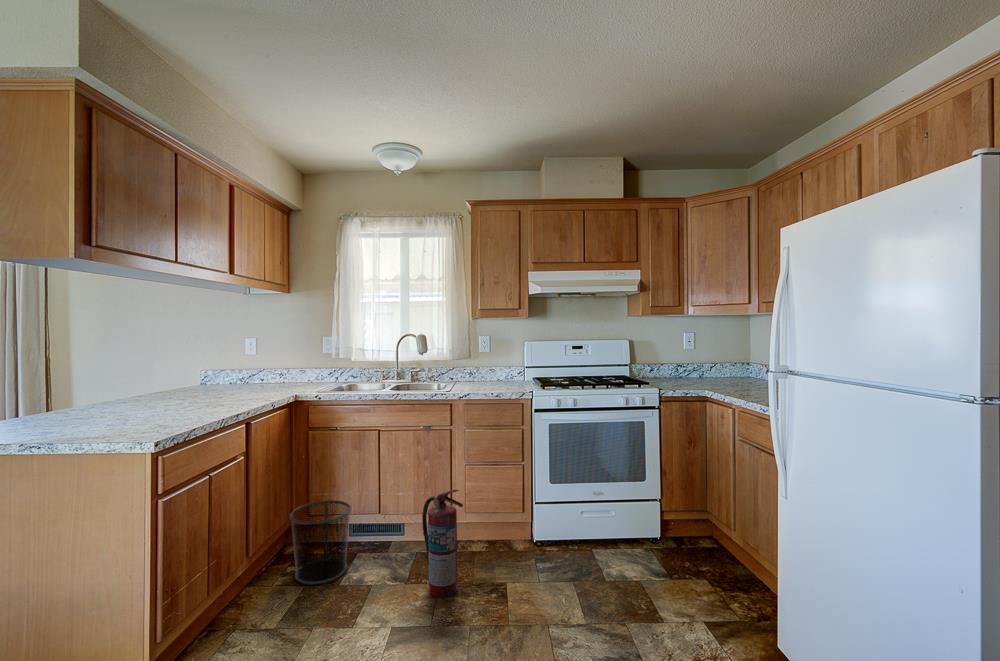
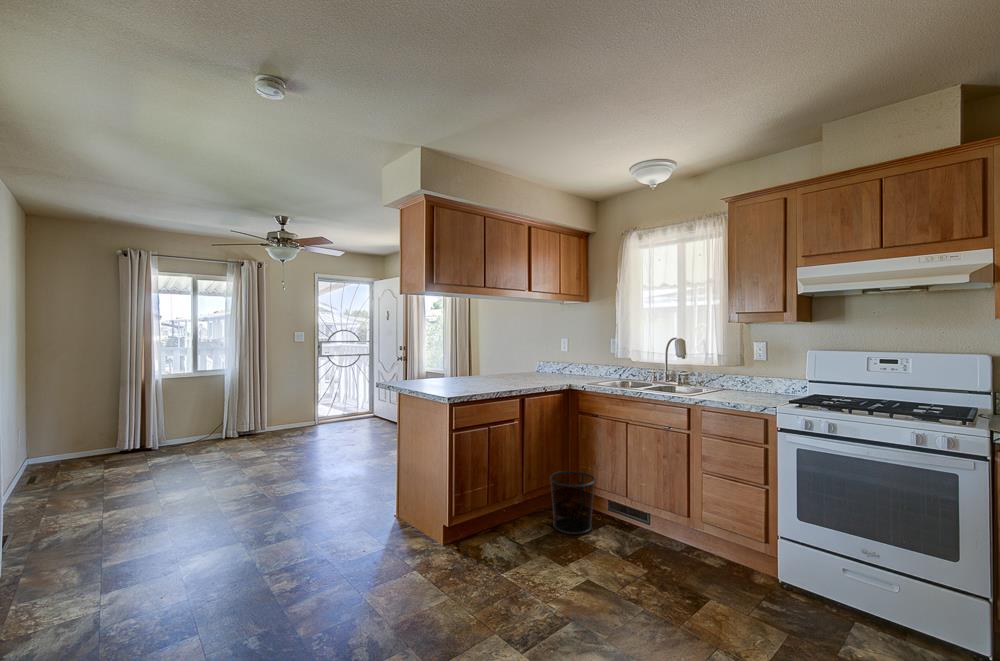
fire extinguisher: present [422,490,463,597] -> none [635,485,662,581]

